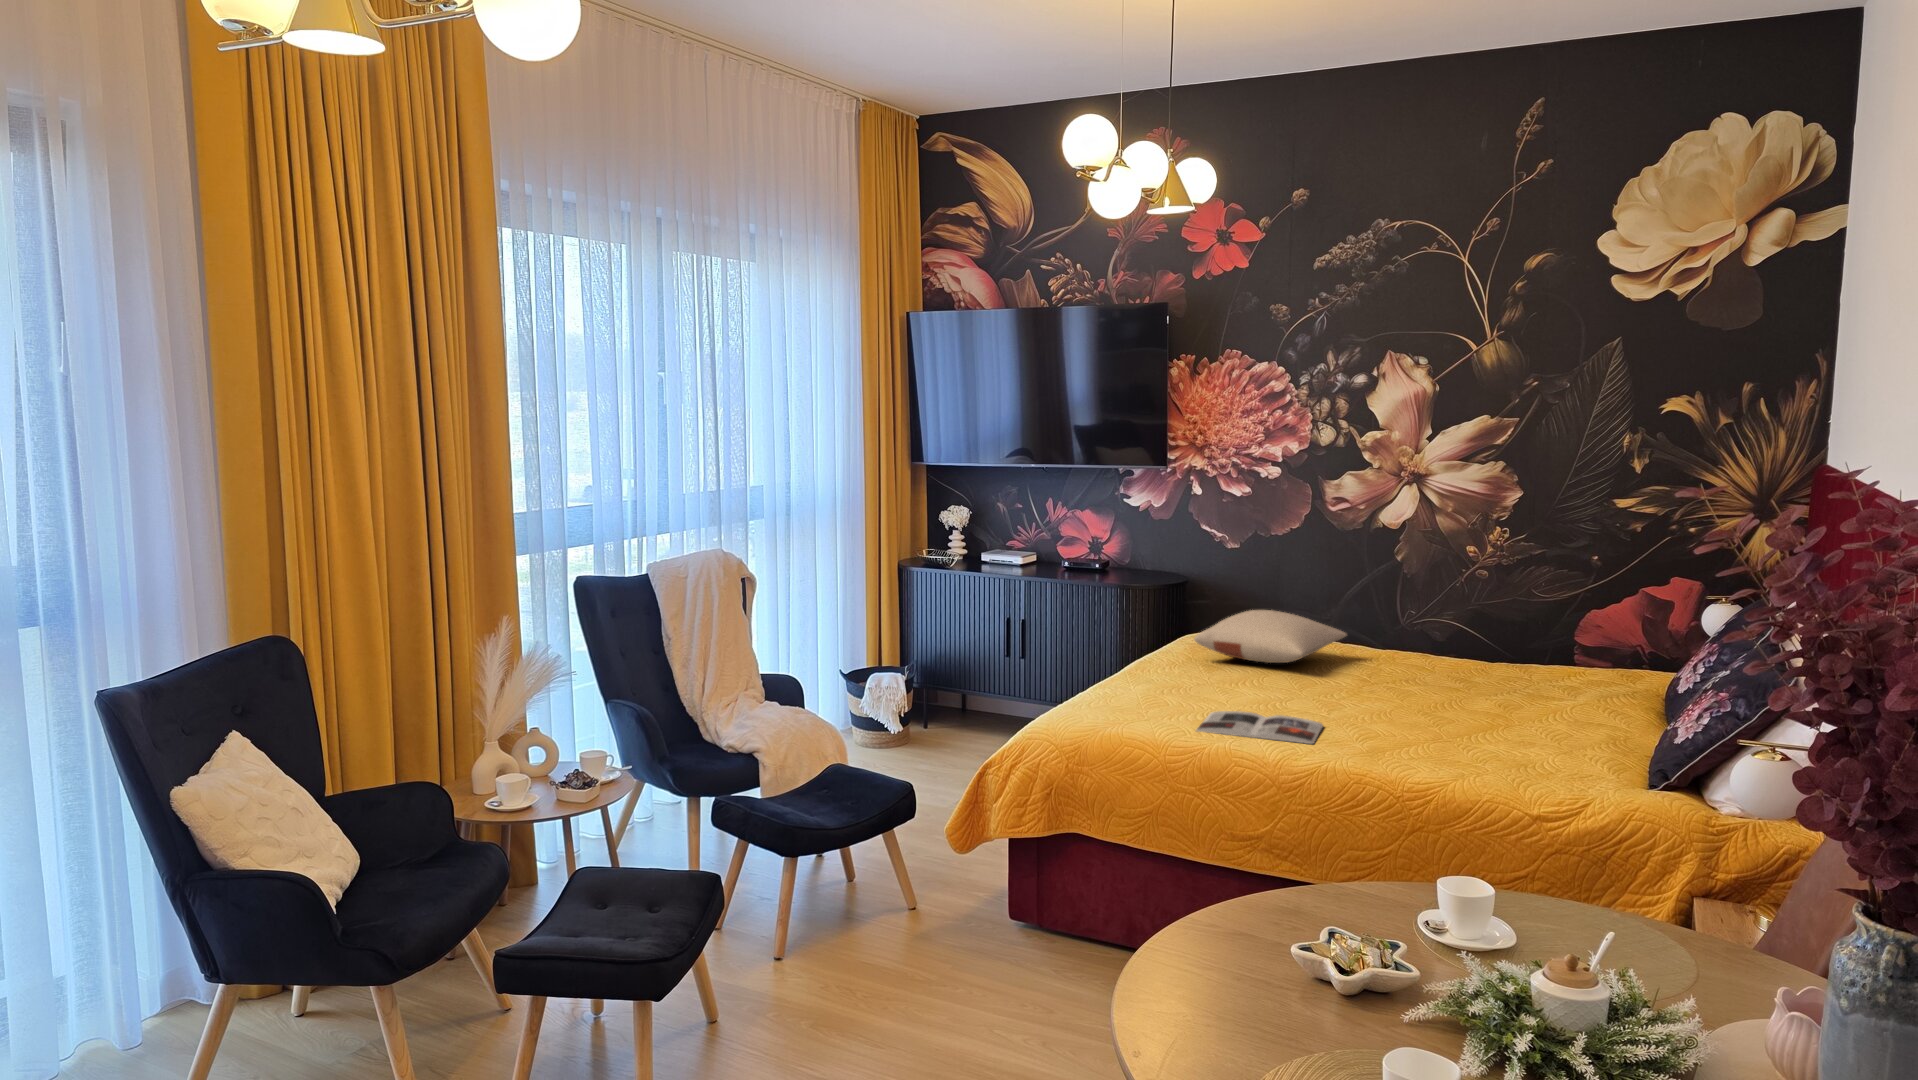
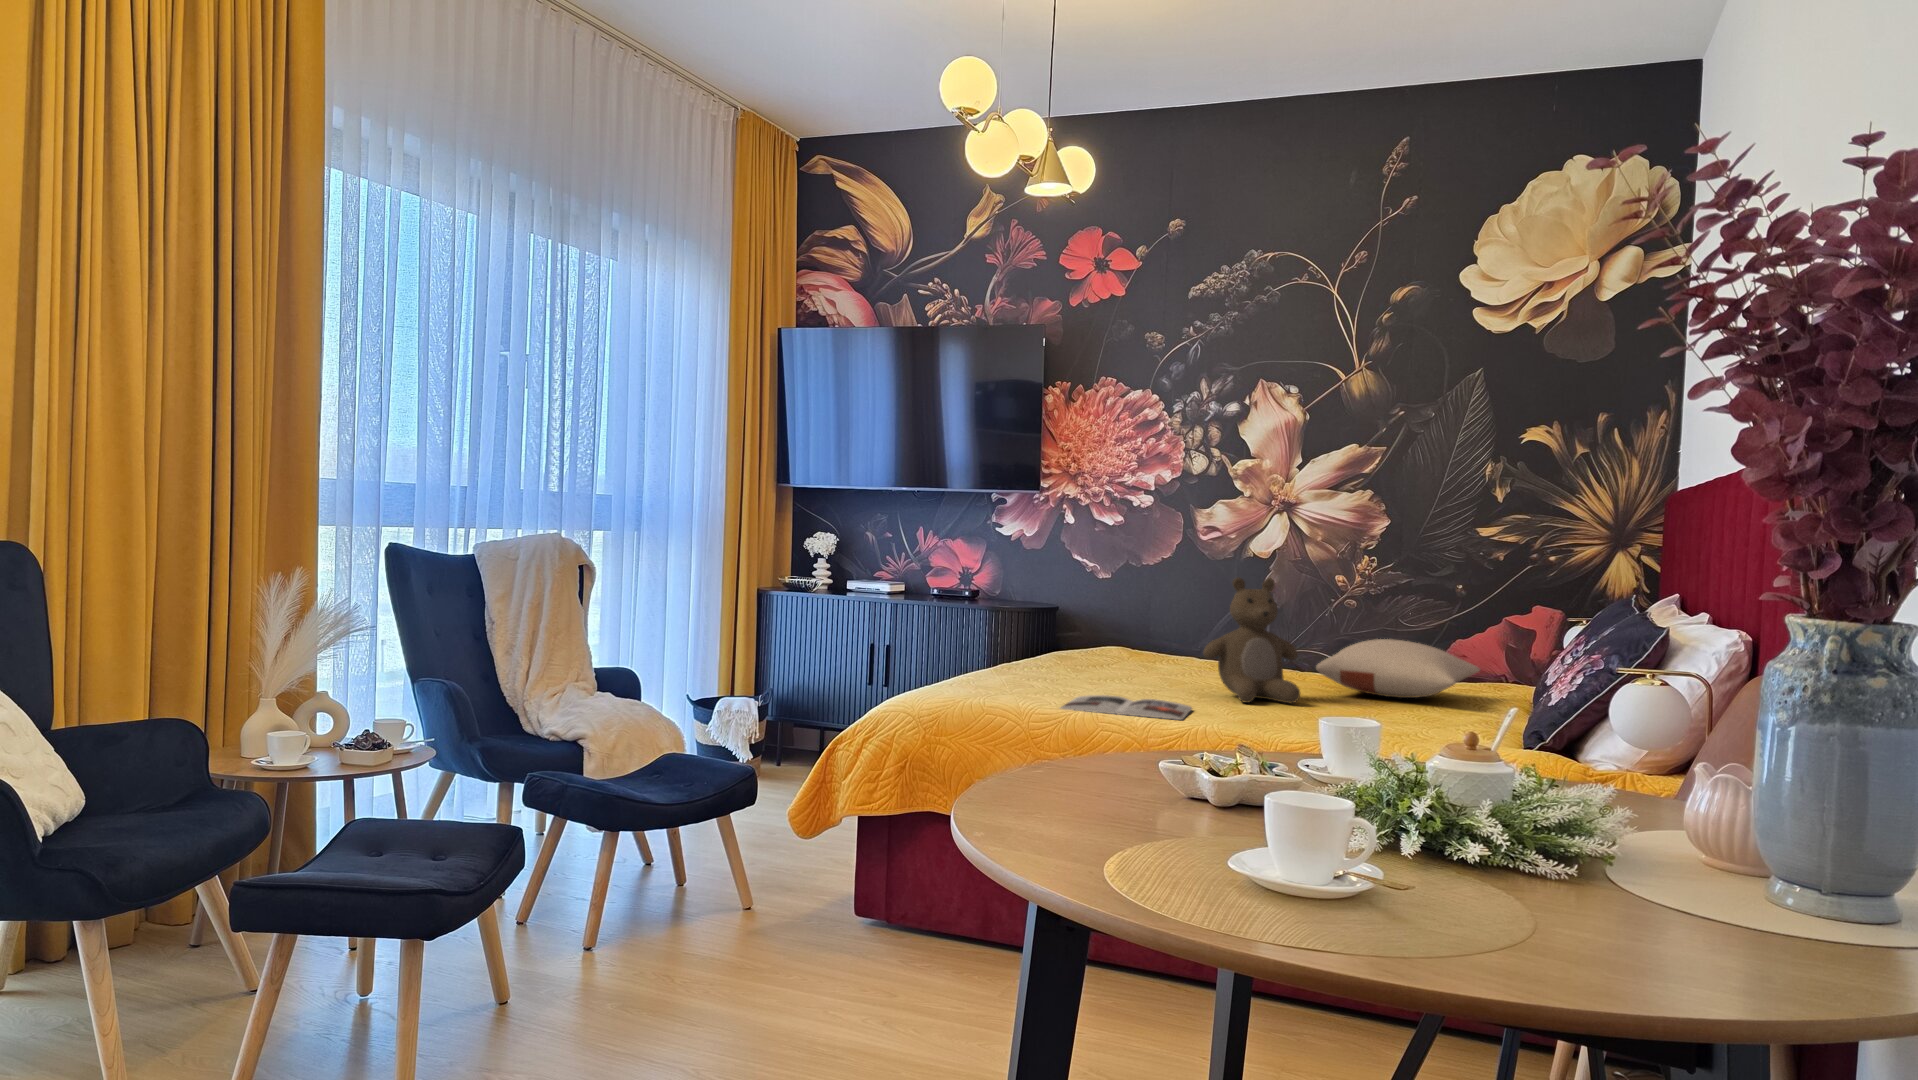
teddy bear: none [1333,588,1429,712] -> present [1203,577,1300,703]
pillow: present [1194,610,1347,663] -> present [1316,639,1480,698]

